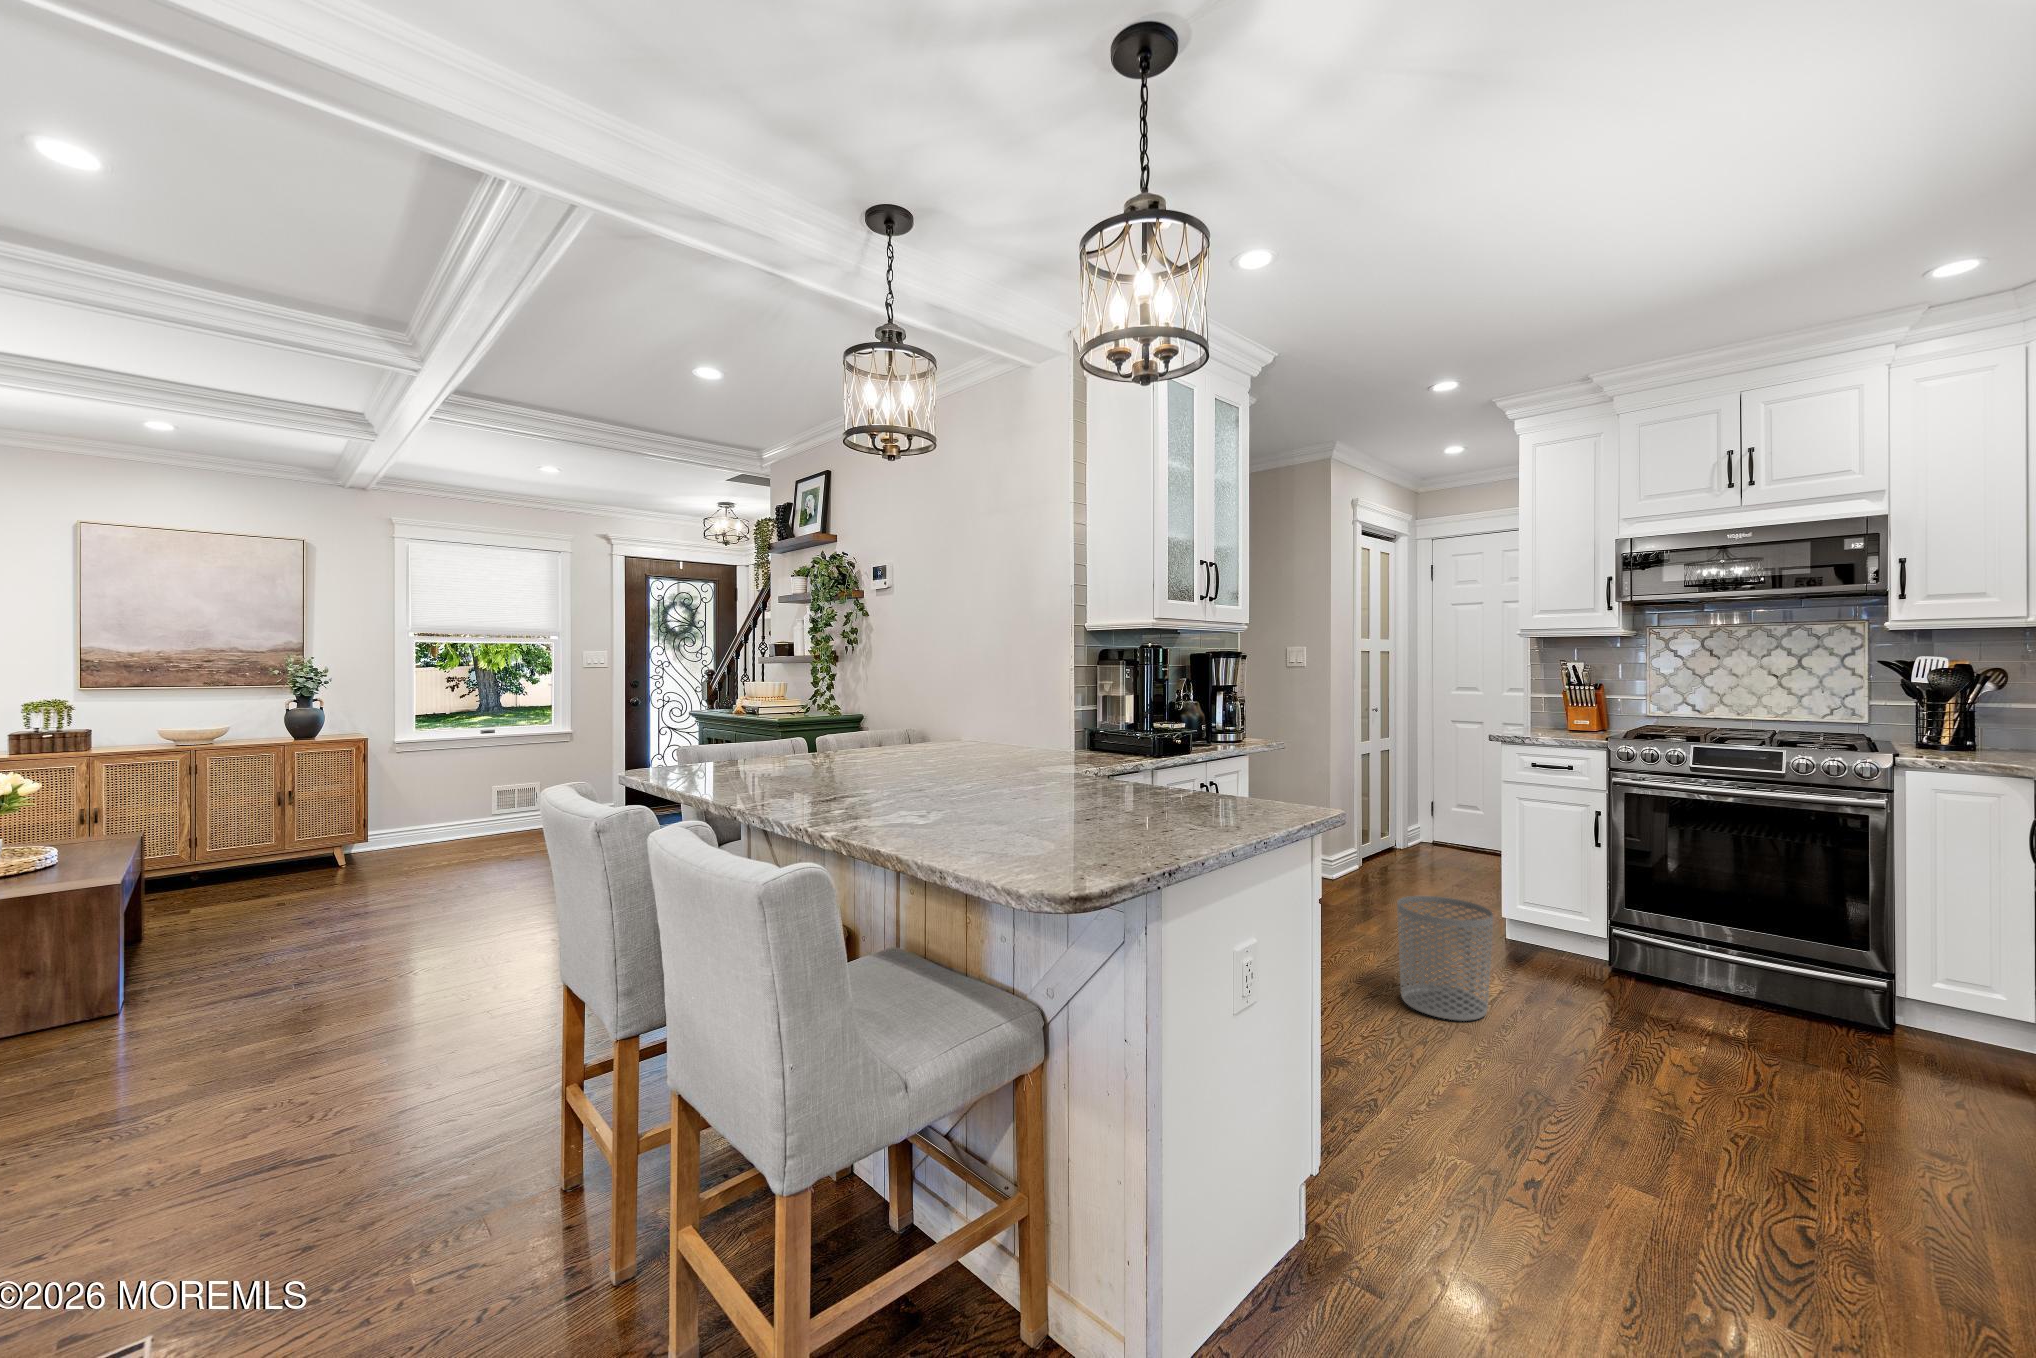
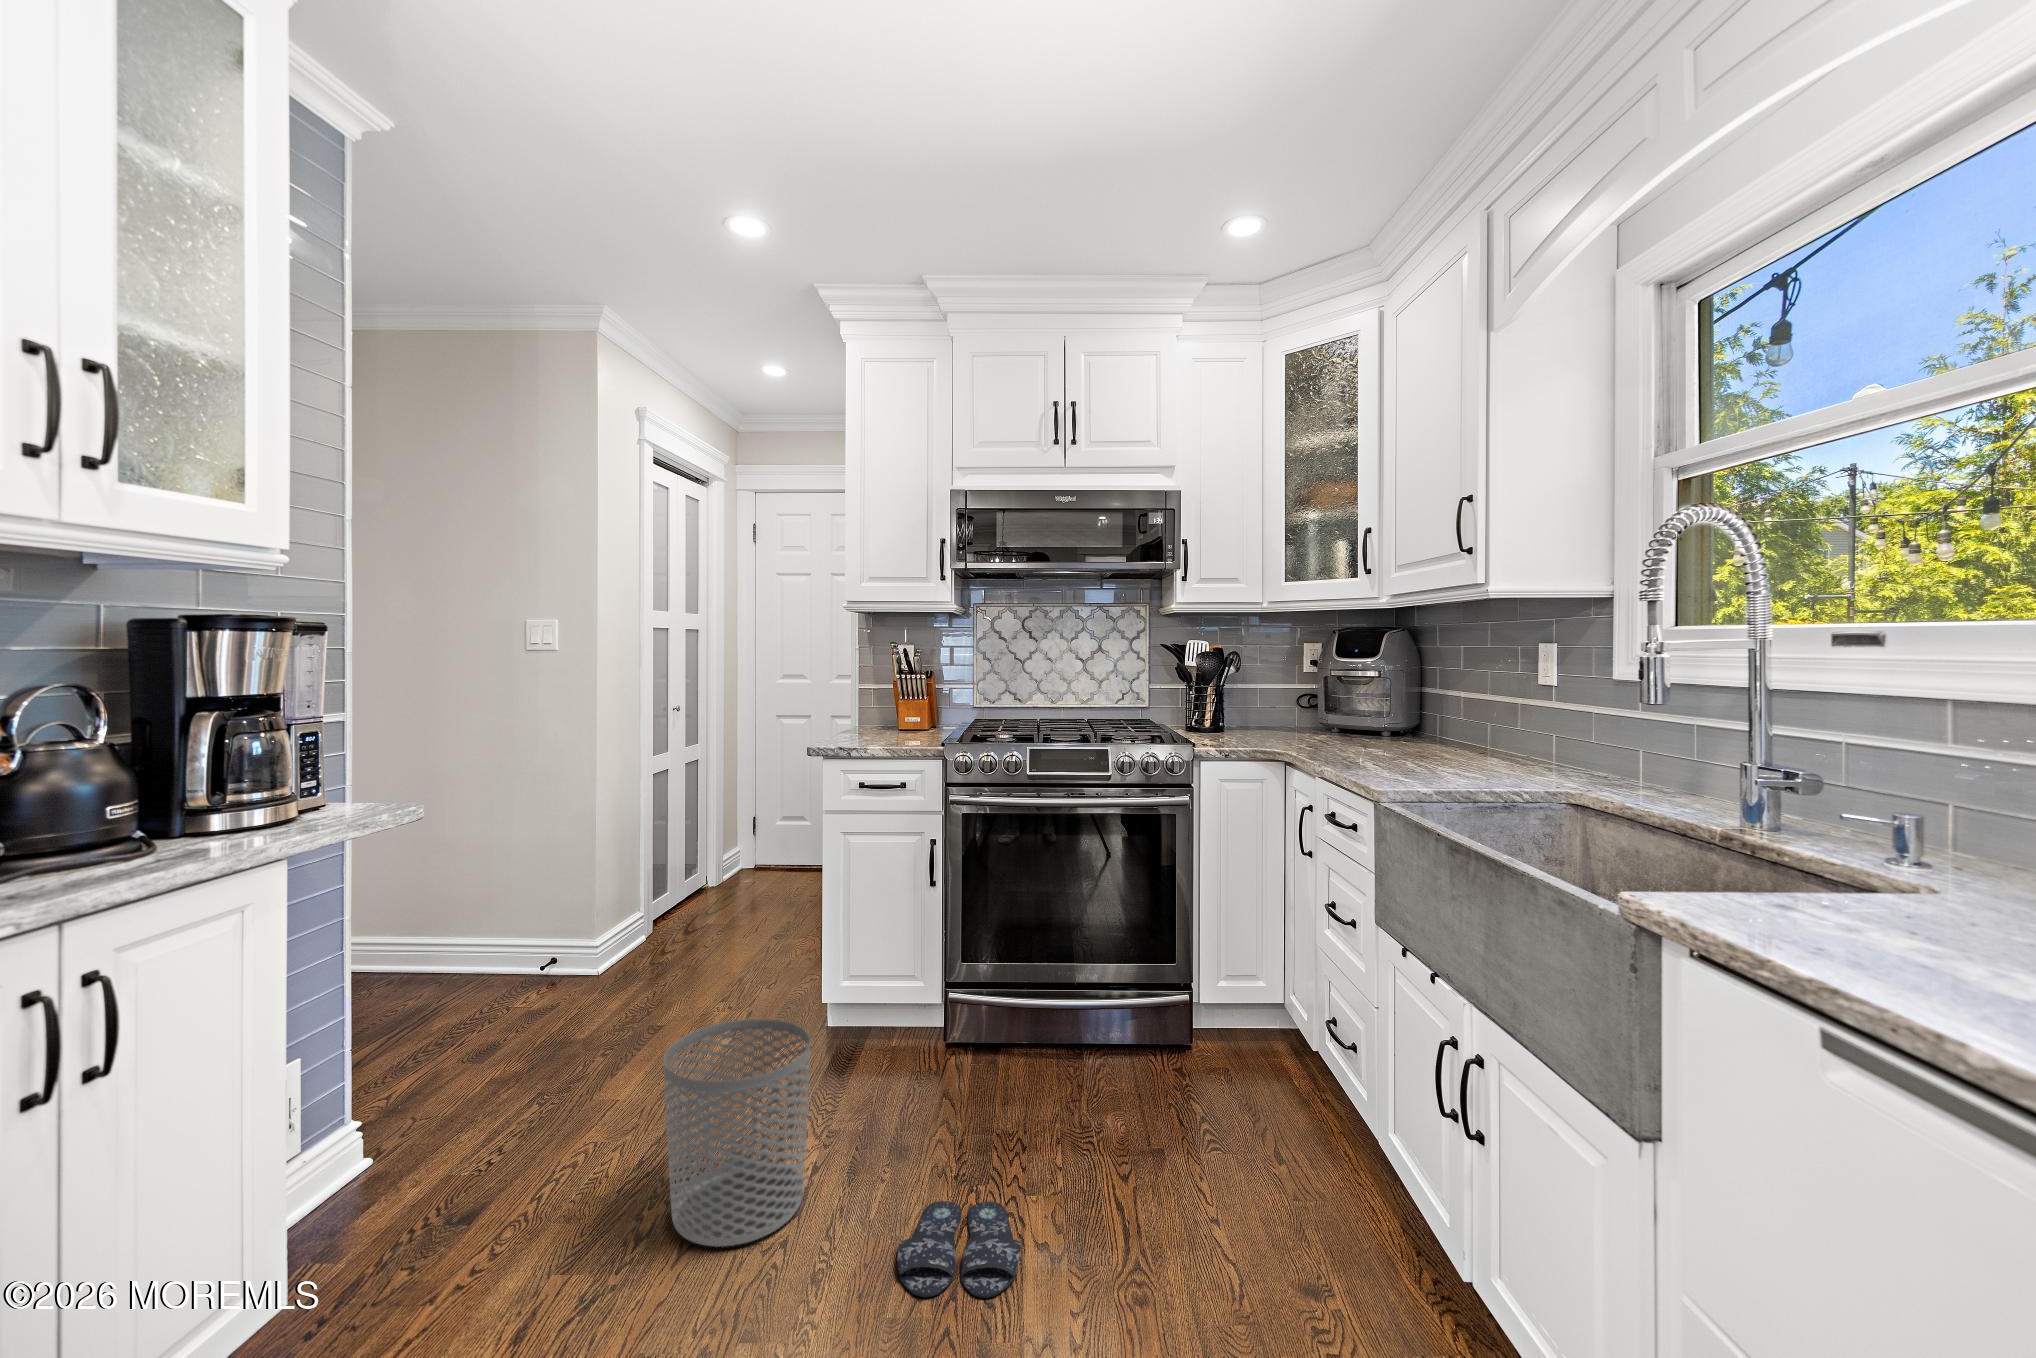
slippers: none [1557,1042,1661,1091] -> present [897,1201,1022,1298]

